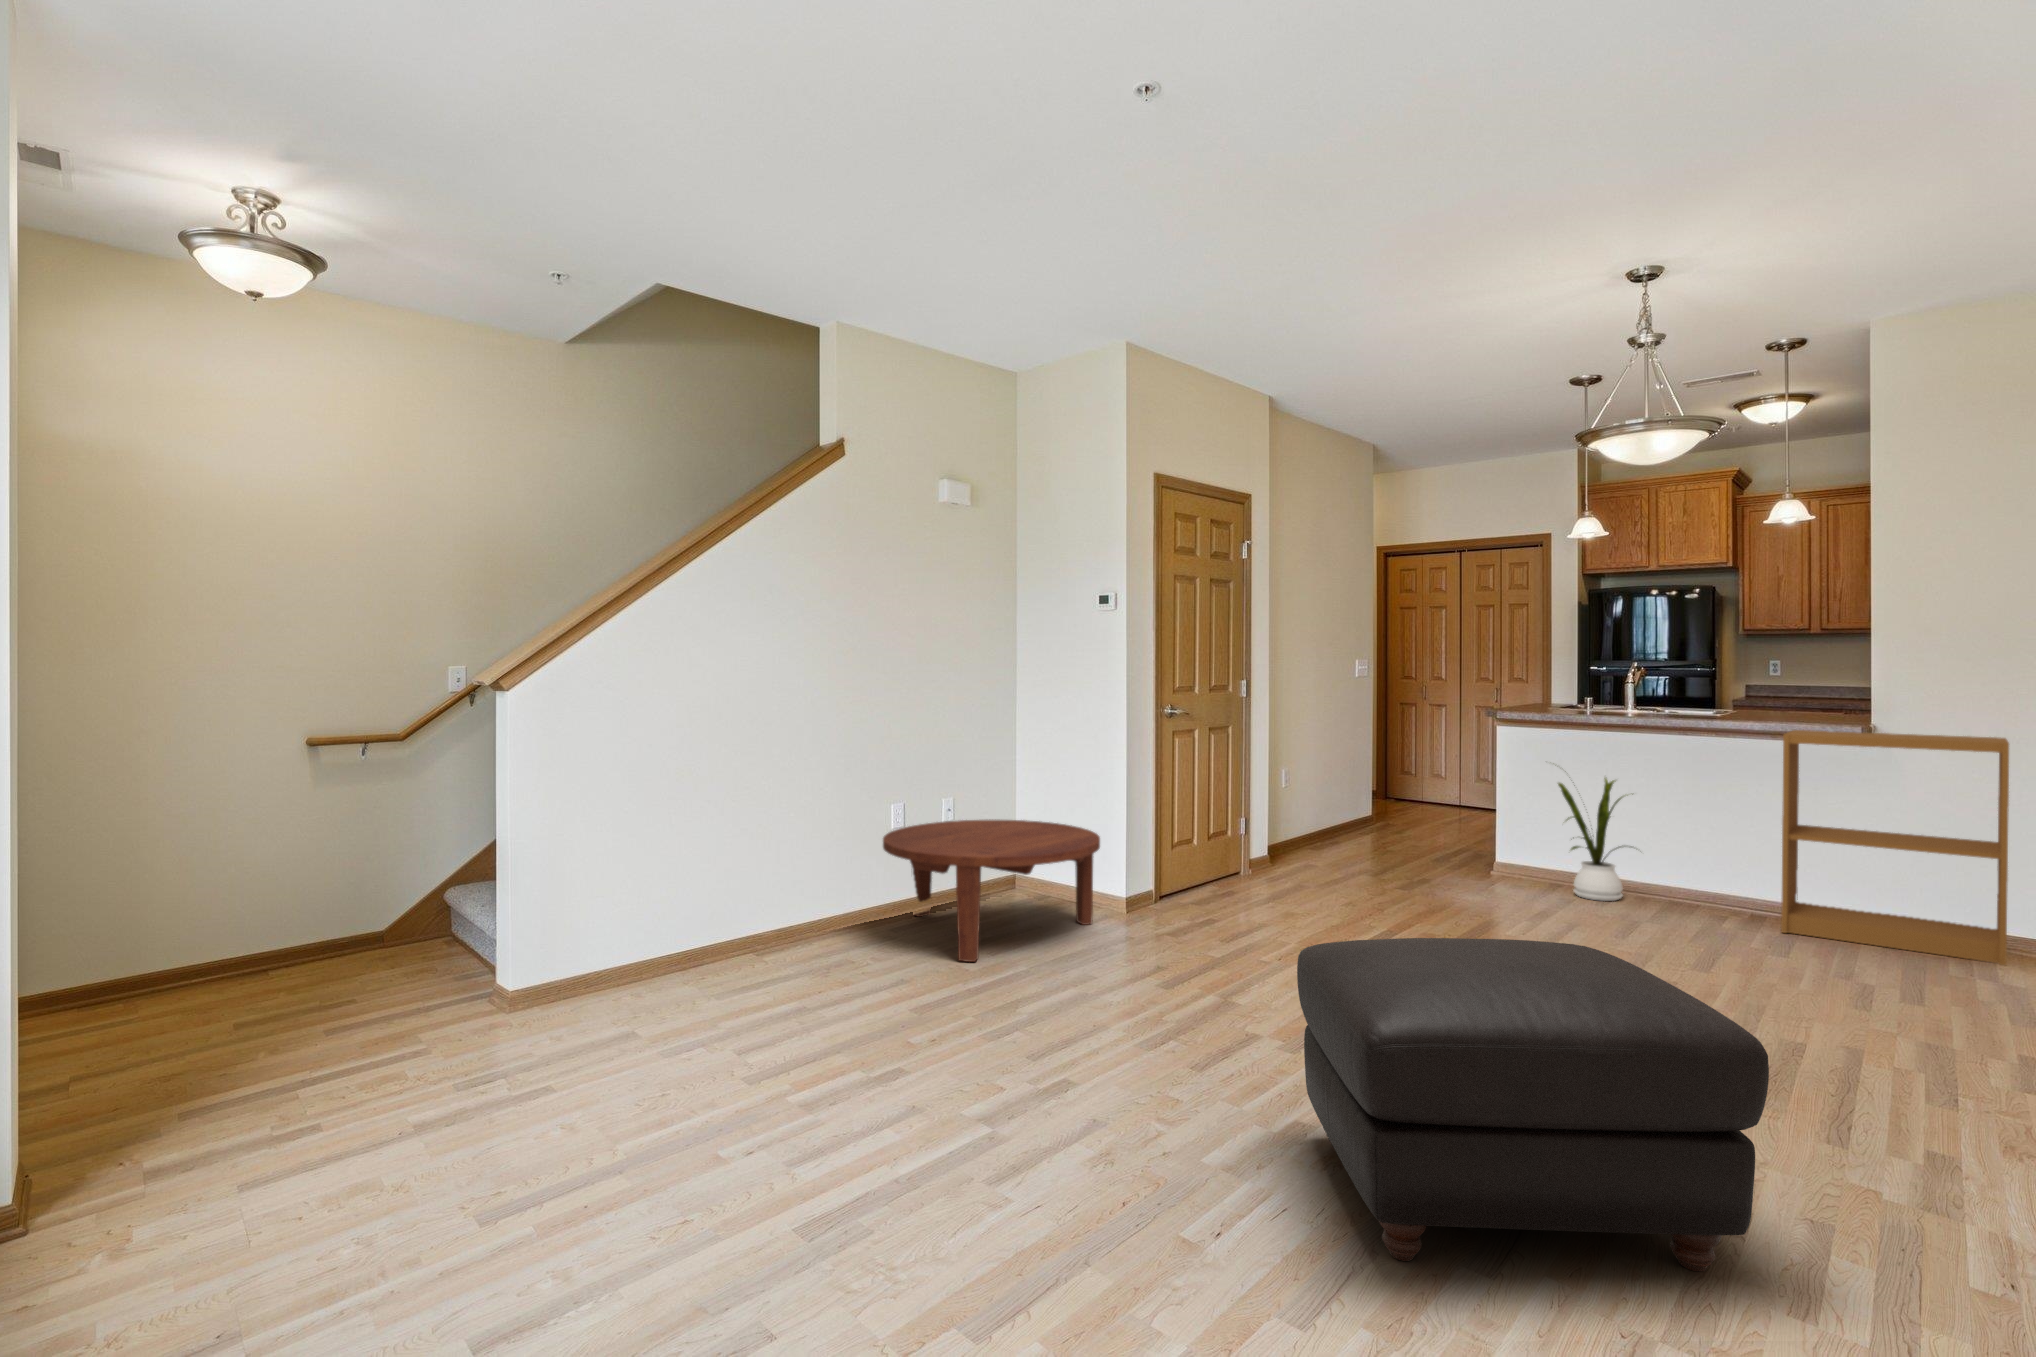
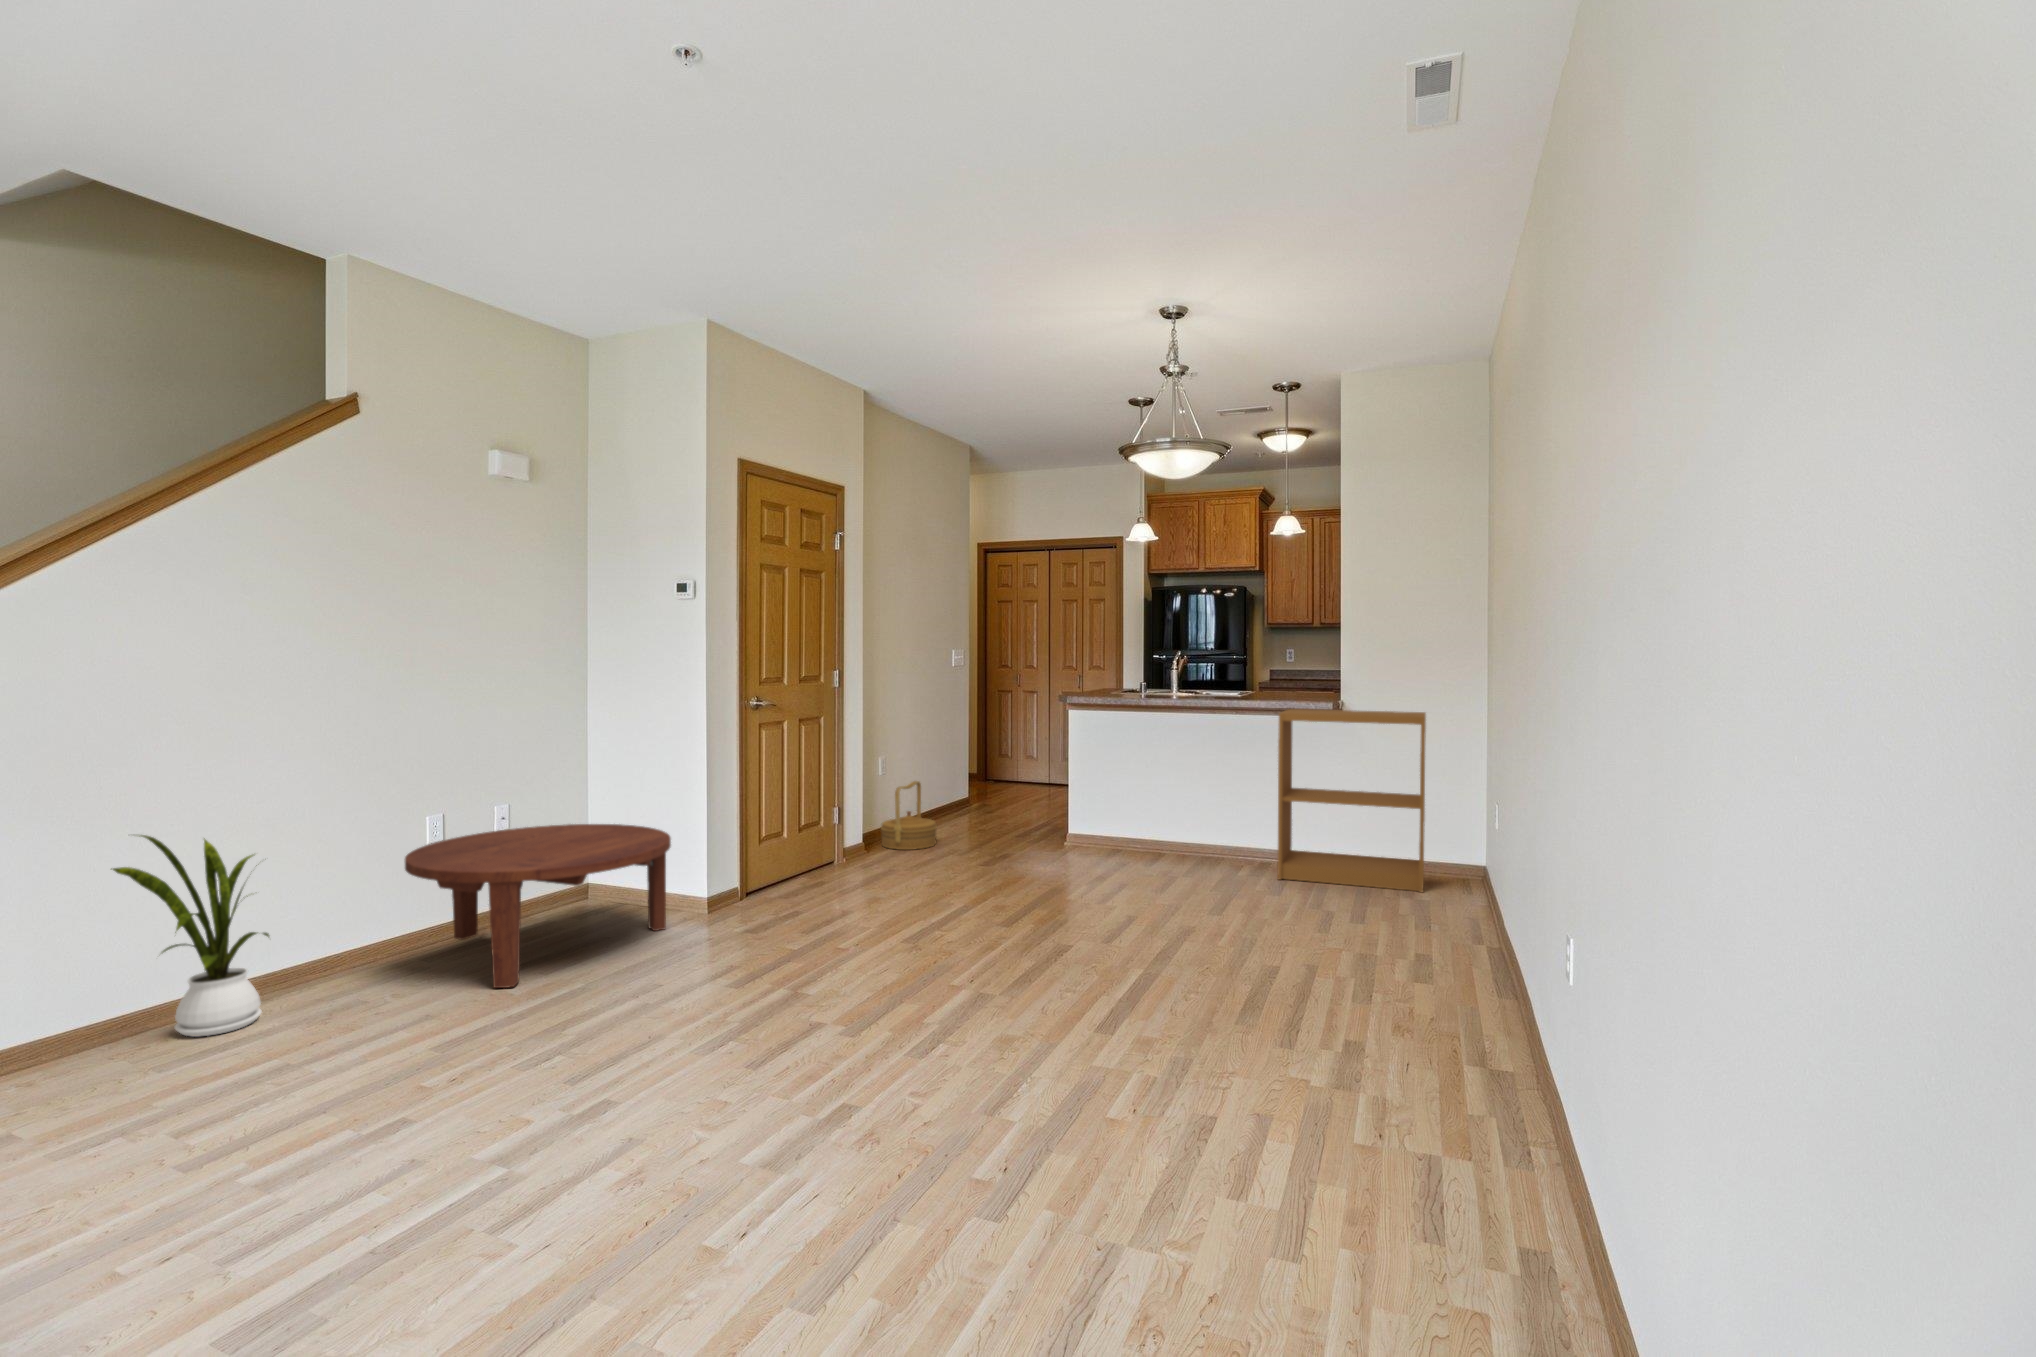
house plant: present [1558,778,1624,901] -> present [111,835,269,1037]
woven basket: none [1281,796,1343,868] -> present [881,781,937,850]
ottoman: present [1297,938,1769,1272] -> none [816,921,1203,1263]

